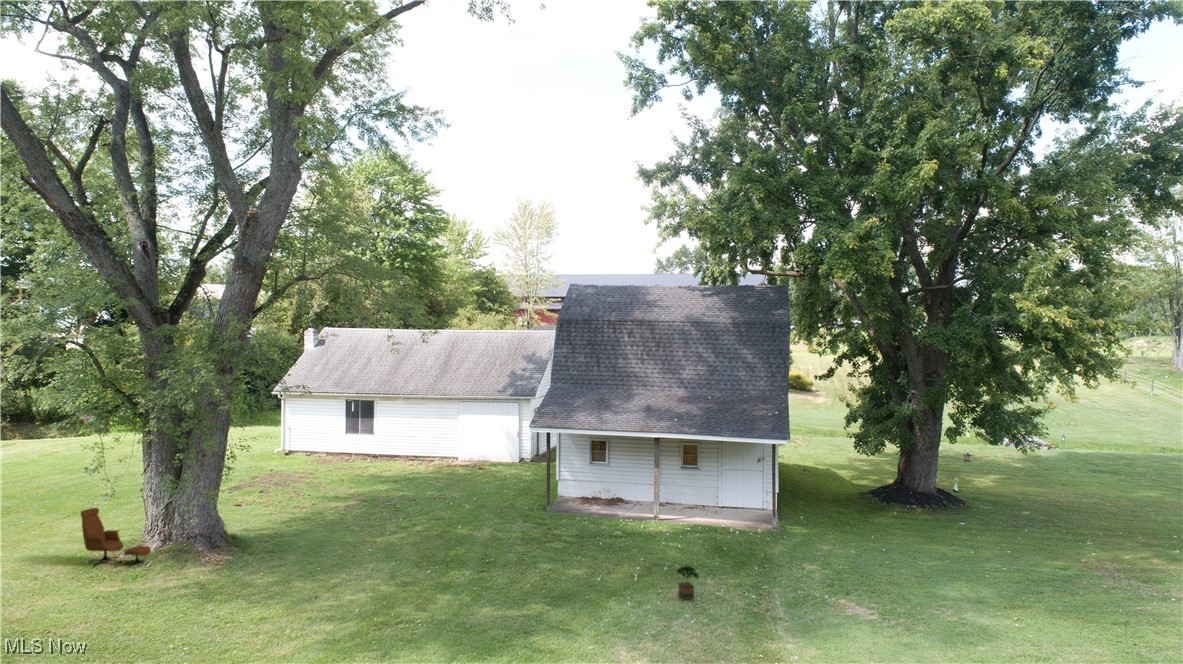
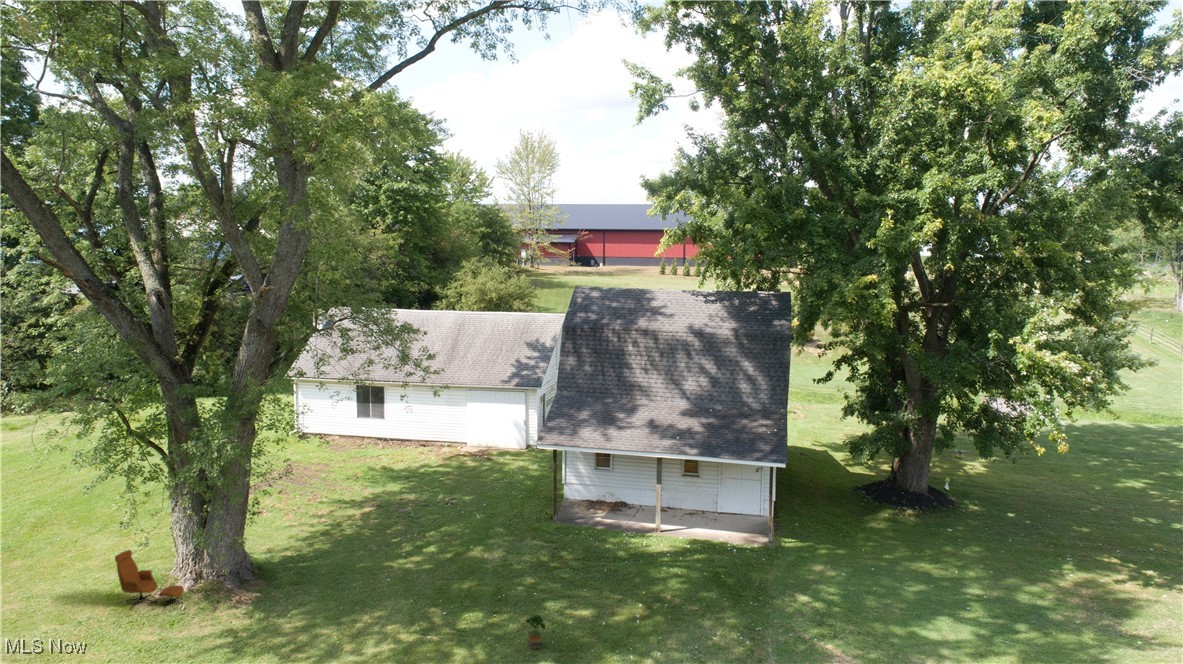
potted tree: present [677,566,699,600] -> present [526,615,545,649]

